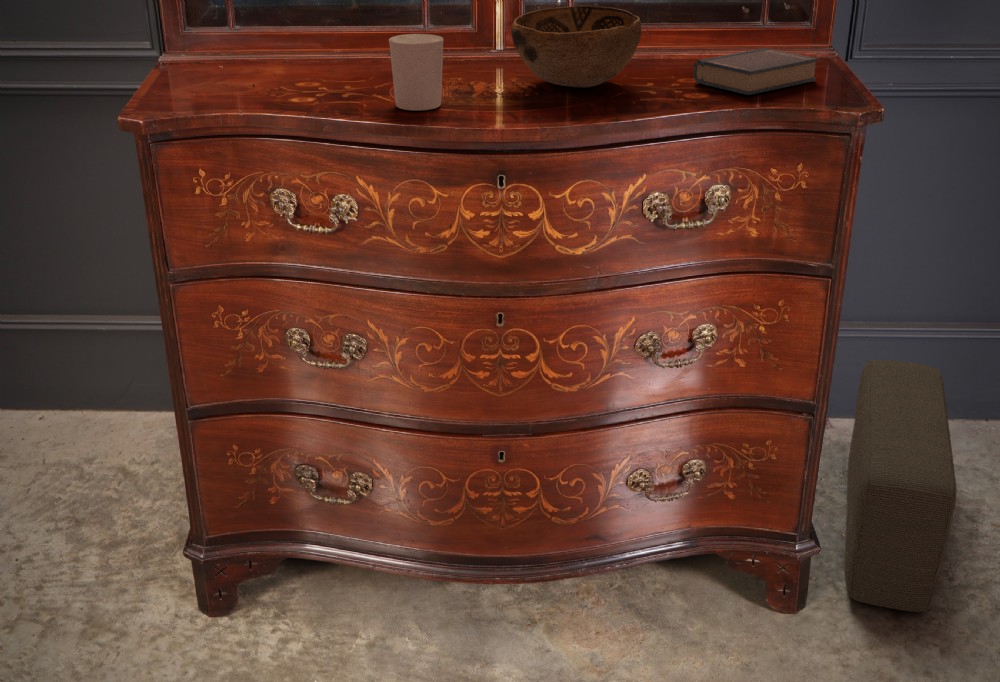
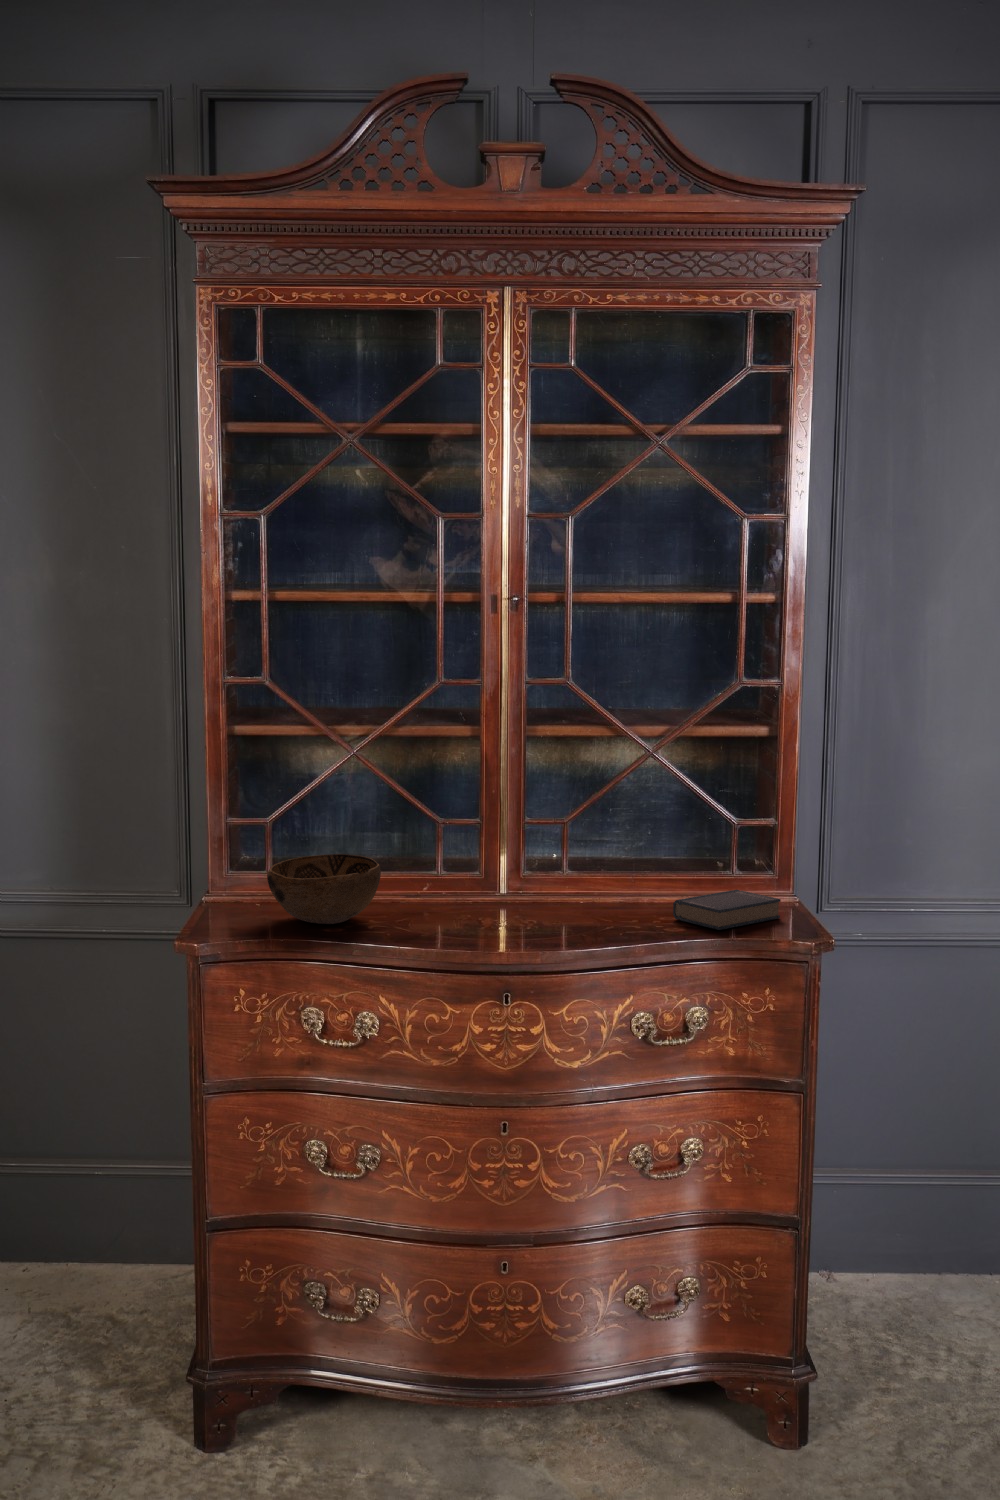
decorative bowl: present [511,6,641,87] -> present [267,854,381,924]
candle holder: present [389,34,444,111] -> none [412,877,458,941]
pouf: present [845,360,957,612] -> none [853,1194,947,1449]

